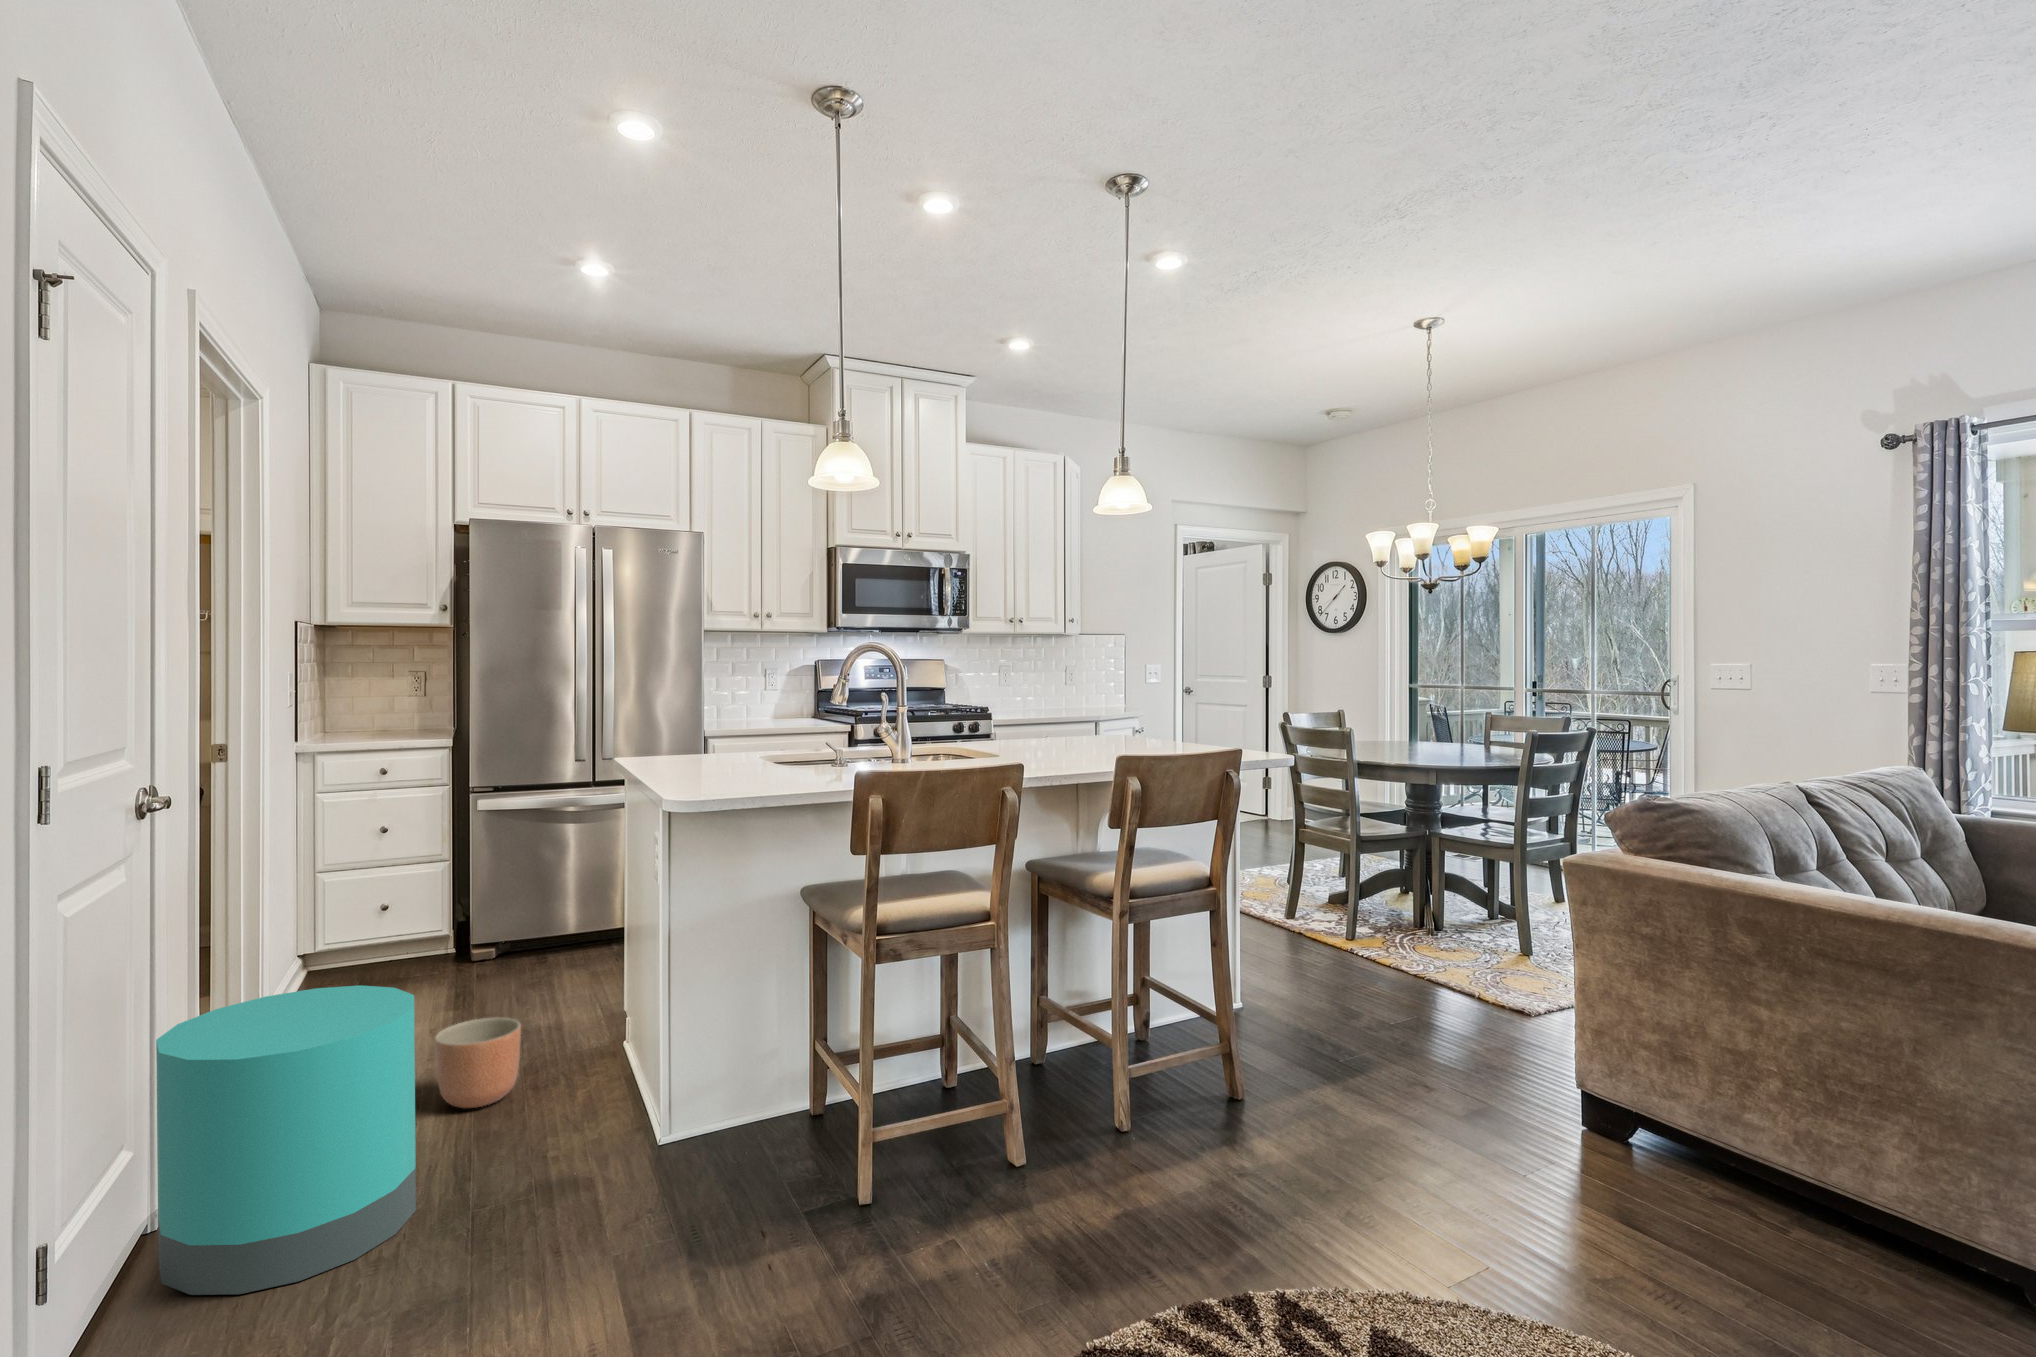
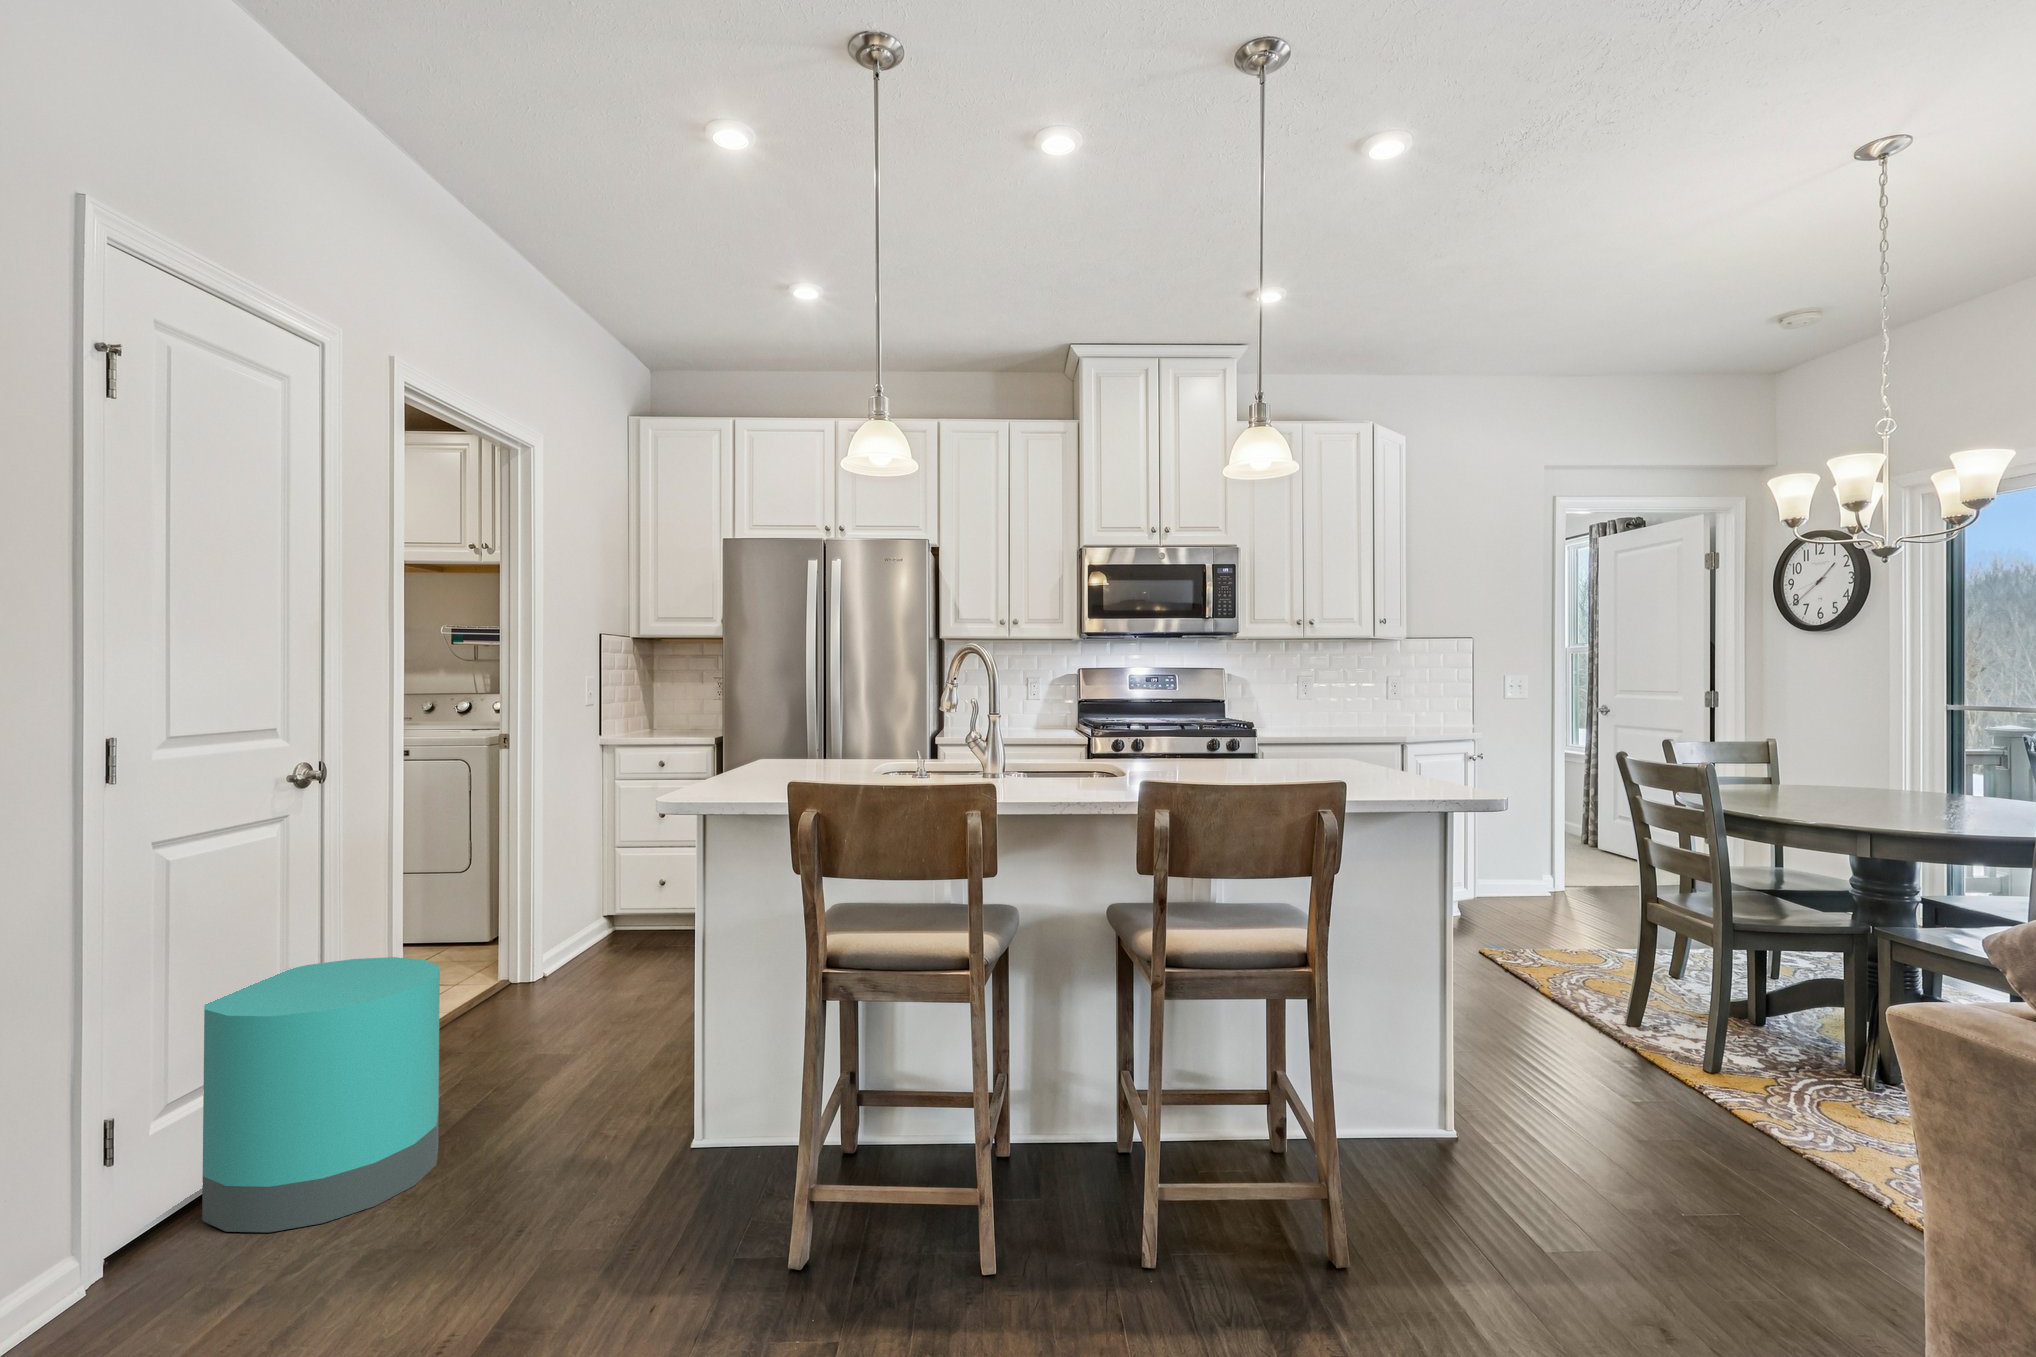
planter: present [435,1018,521,1108] -> none [537,1004,617,1091]

